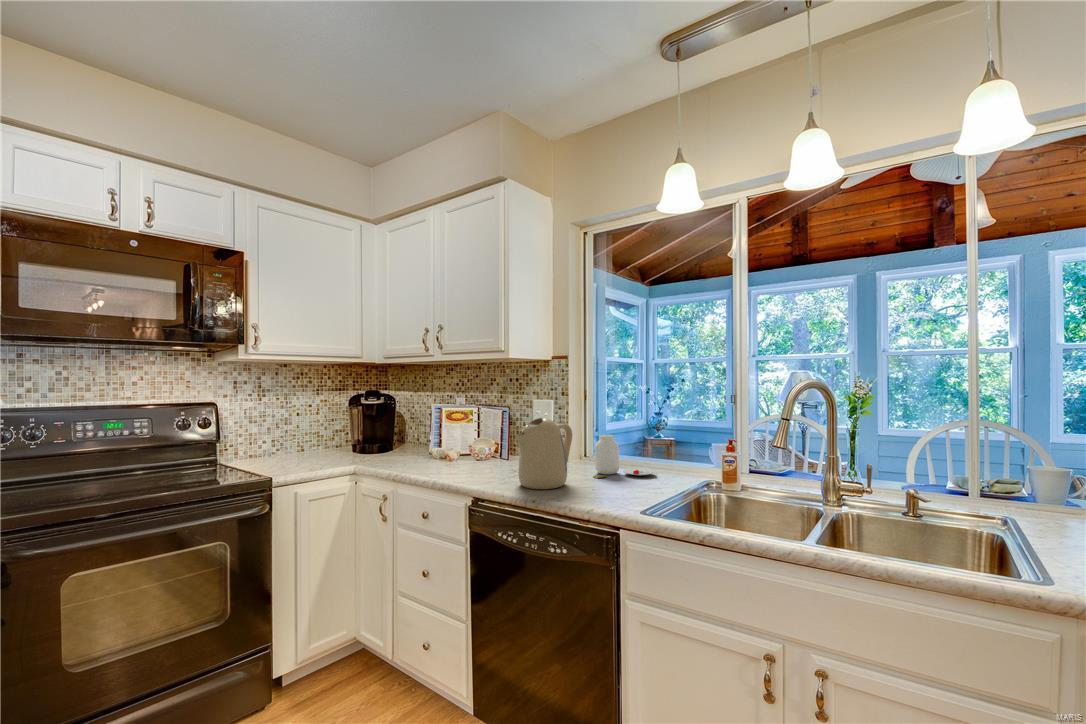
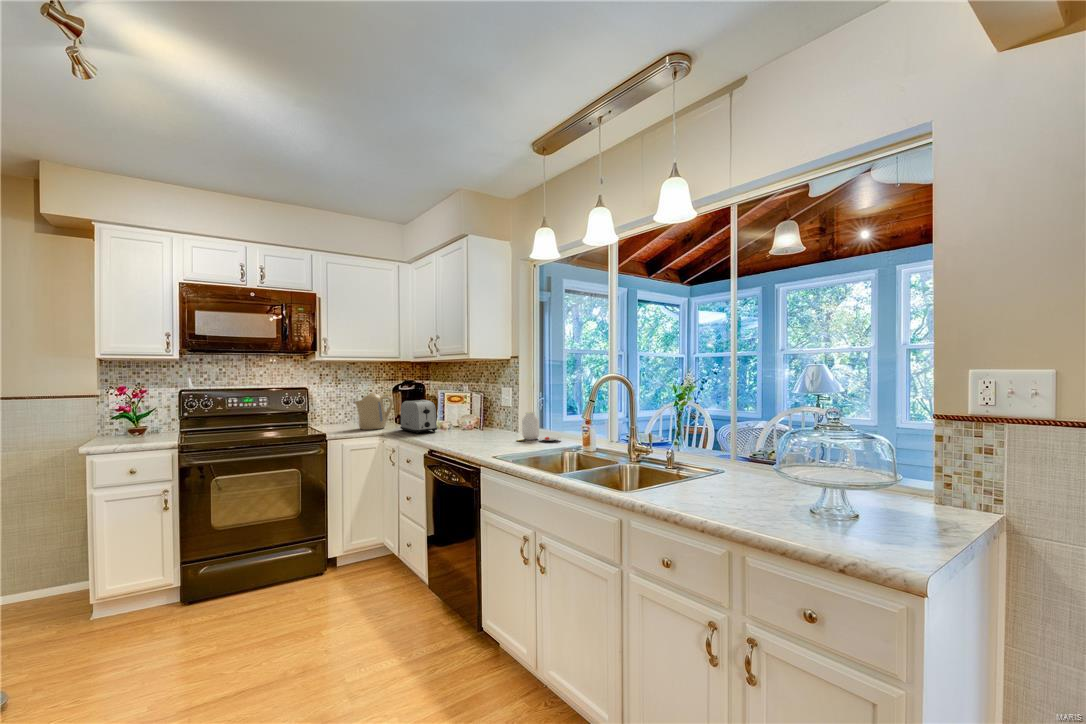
kettle: present [515,418,572,489] -> present [355,393,393,430]
toaster: none [384,419,449,471] -> present [400,400,437,434]

